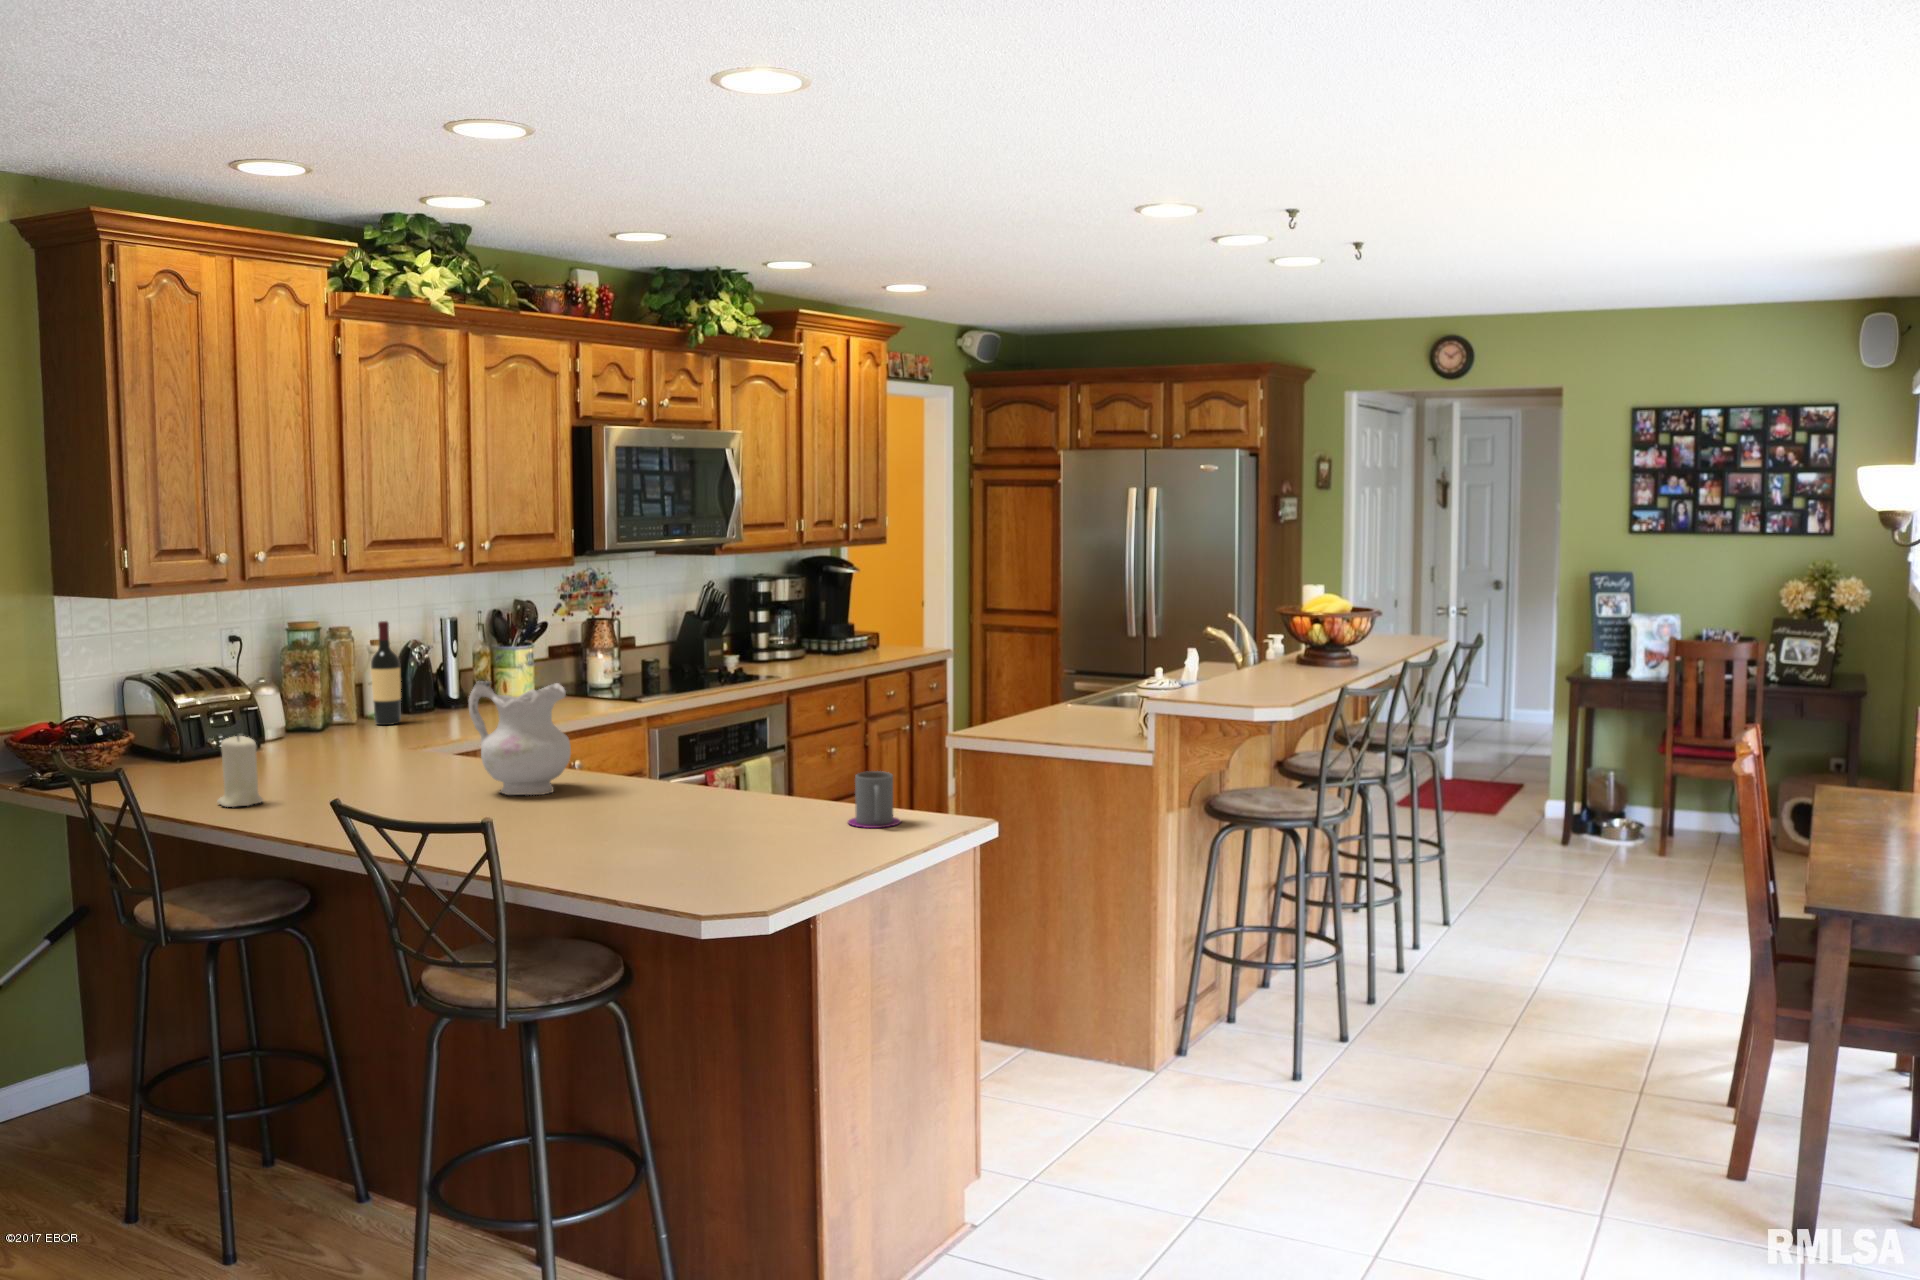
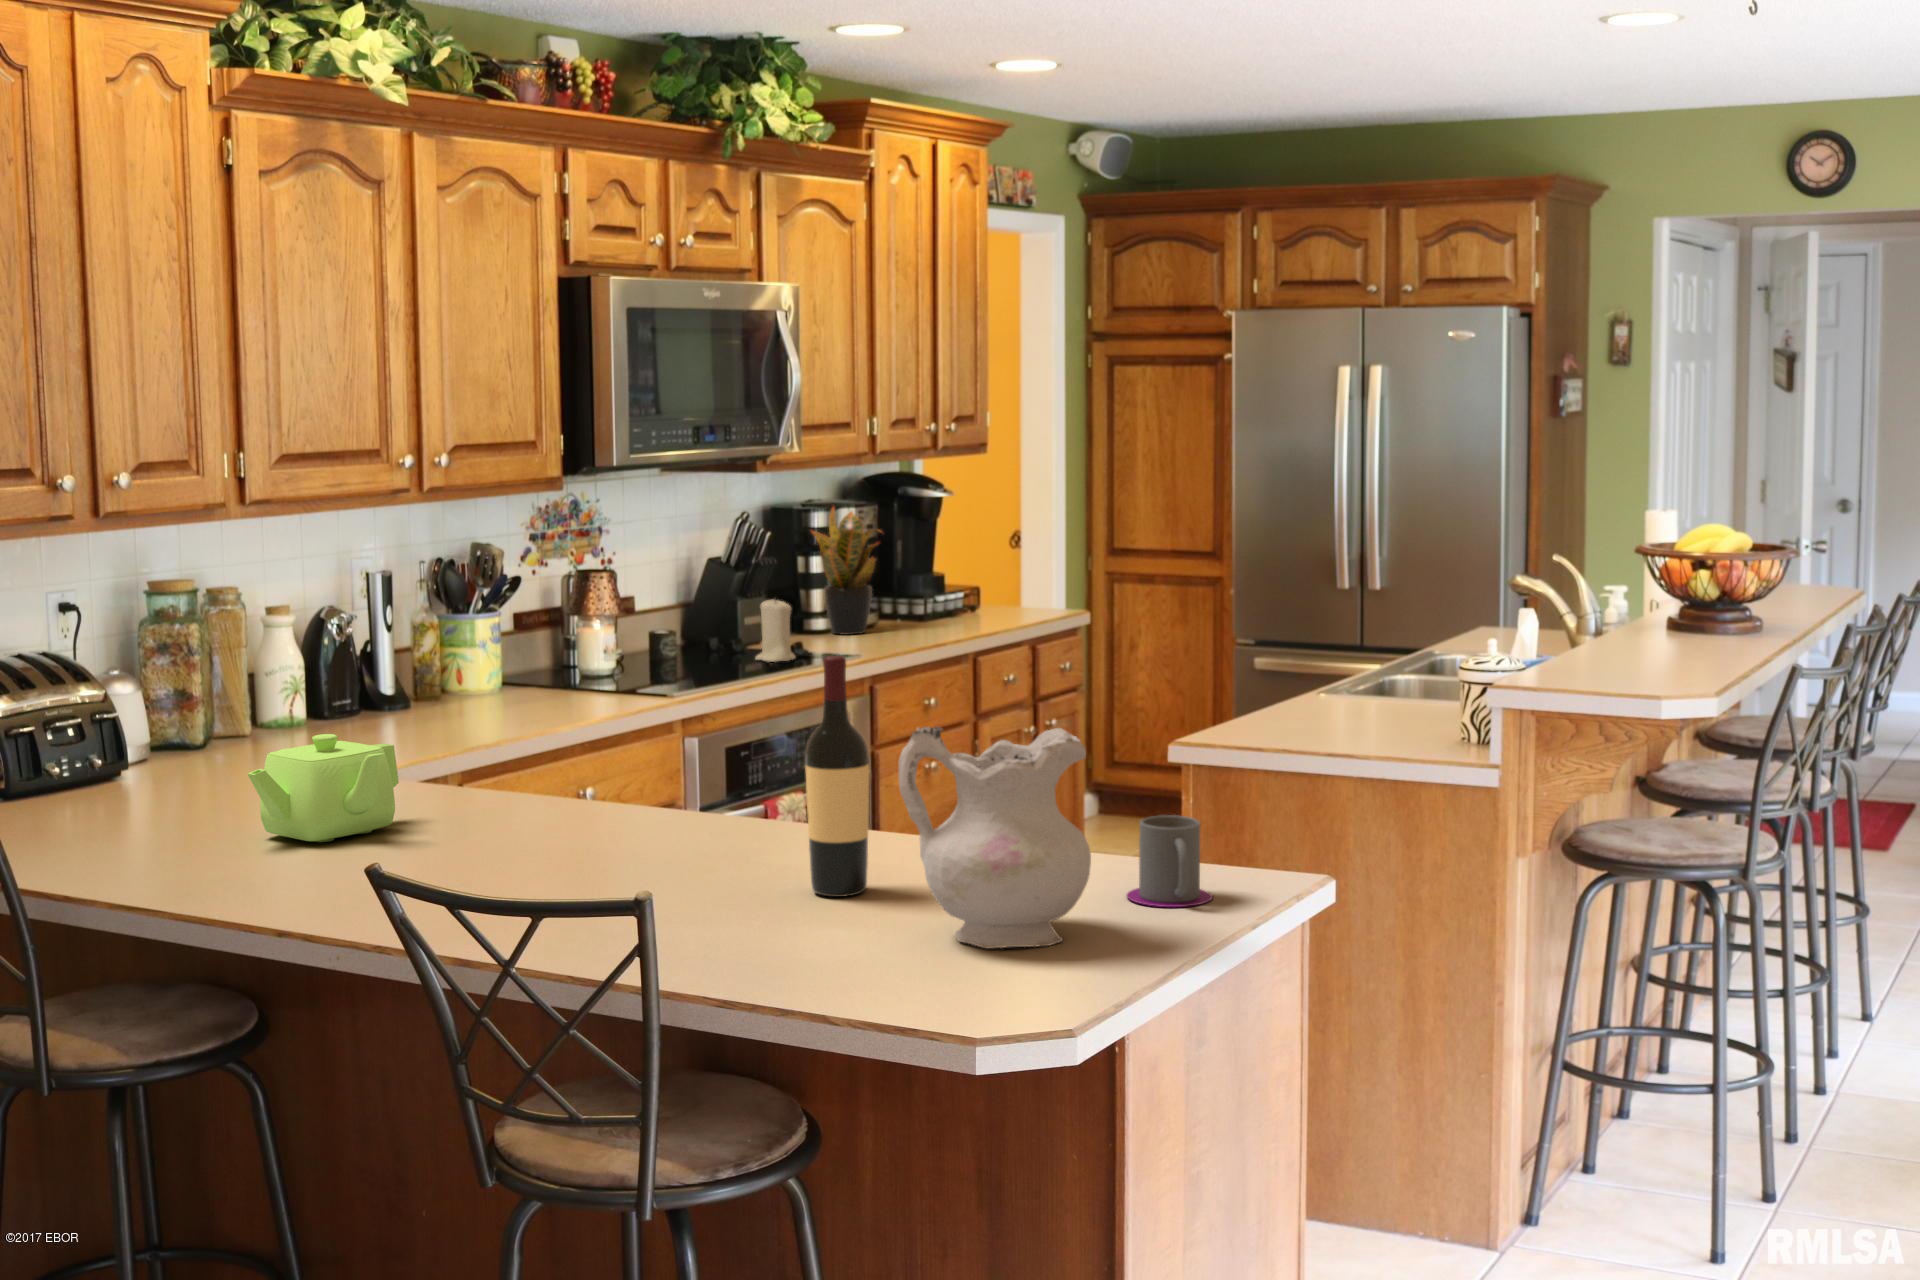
potted plant: none [751,574,812,664] -> present [811,507,880,635]
wine bottle: present [371,621,401,725] -> present [805,656,869,897]
ceramic pitcher: present [469,681,571,795] -> present [898,727,1091,949]
teapot: none [319,719,422,787] -> present [248,734,399,842]
candle: present [217,735,263,807] -> present [755,599,795,662]

